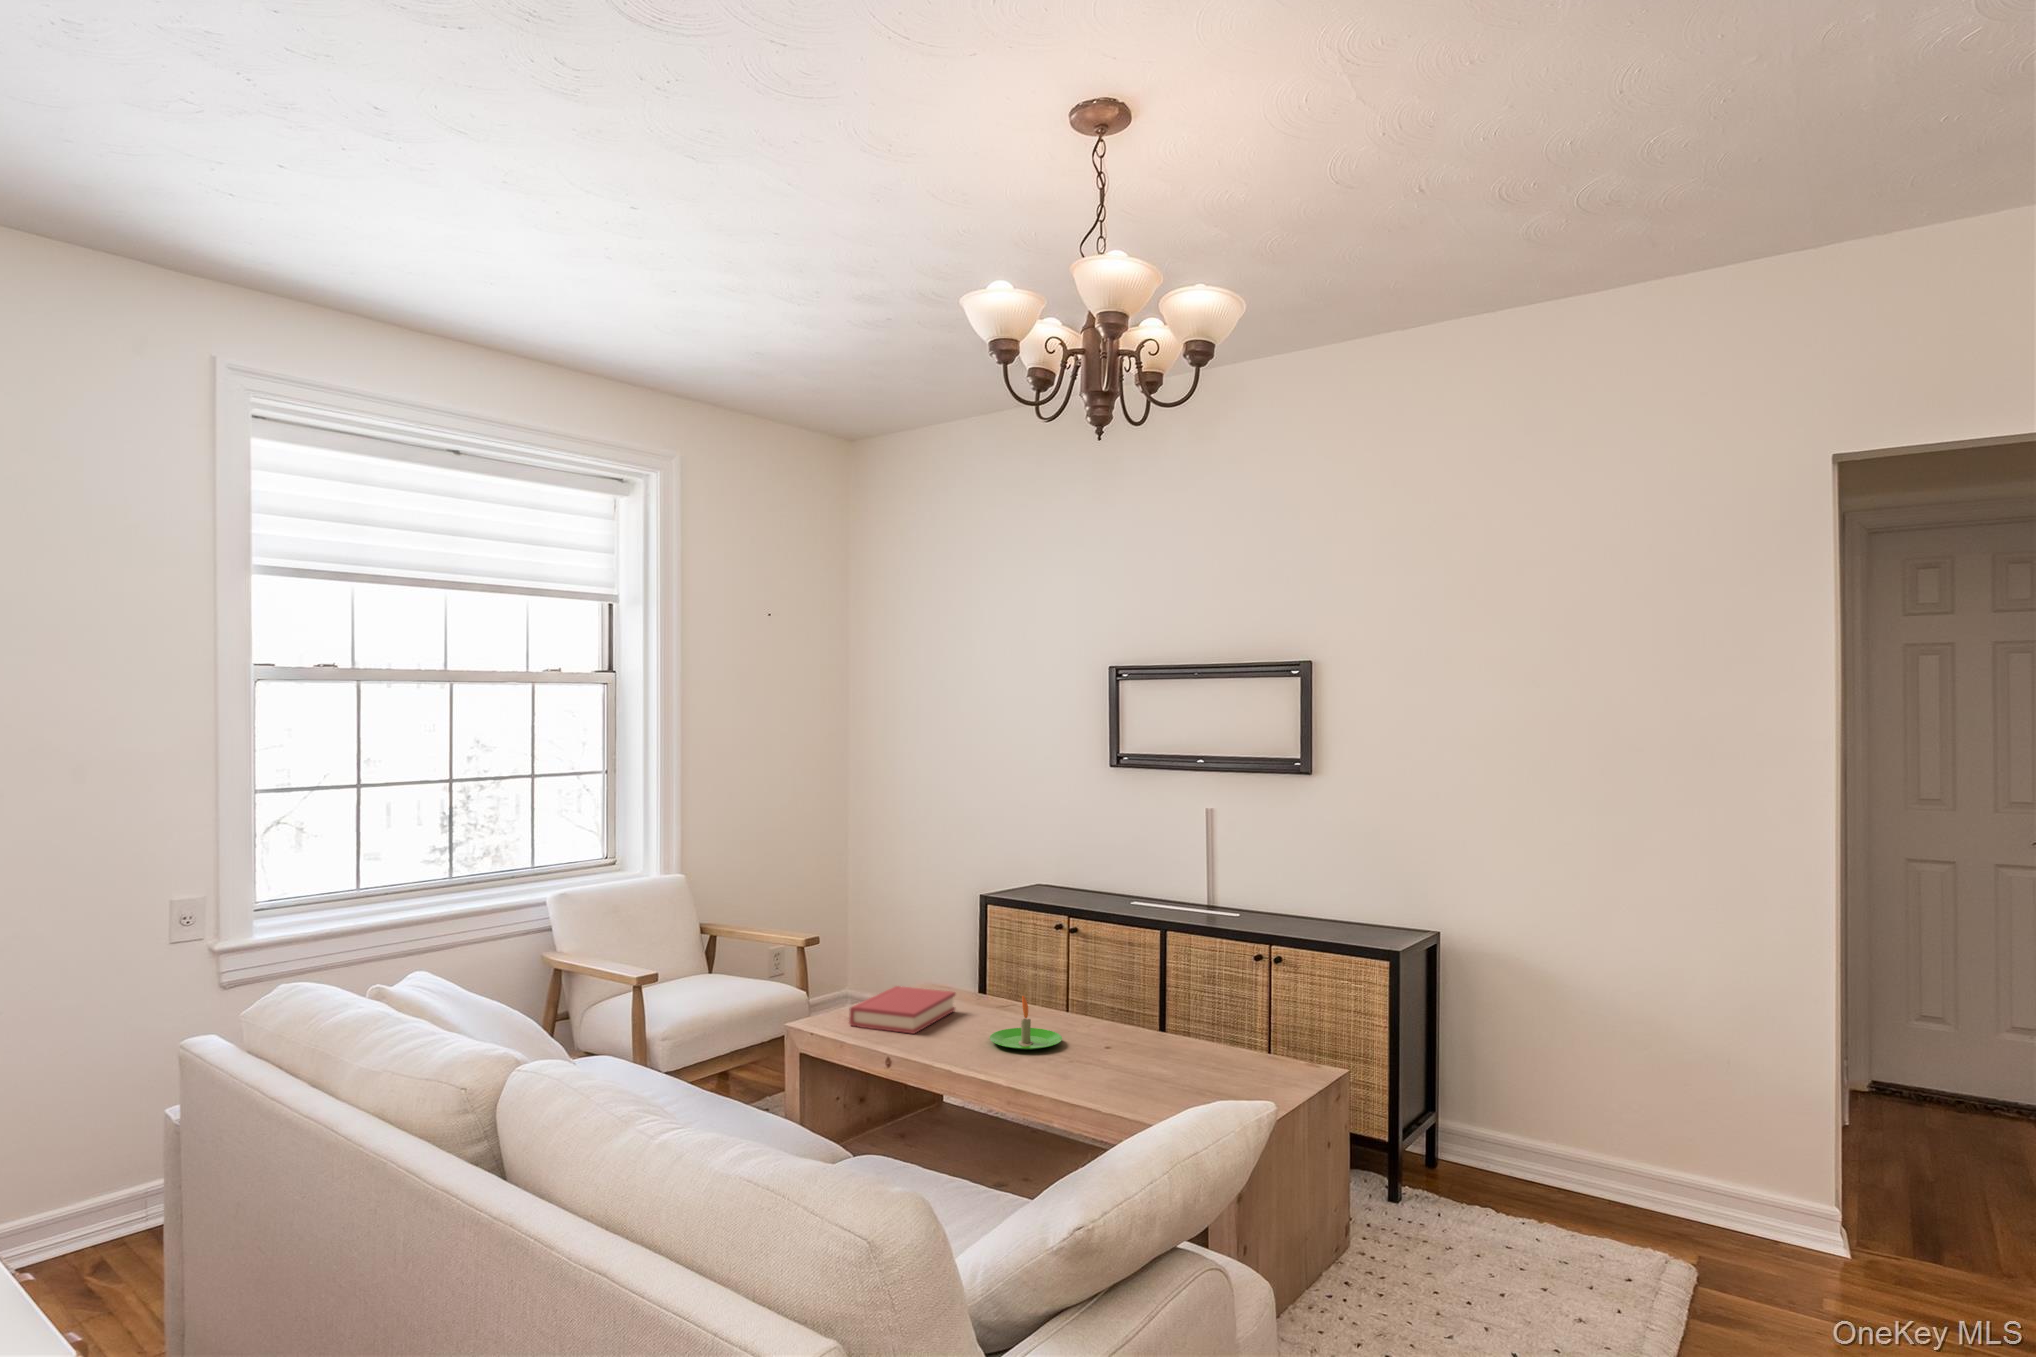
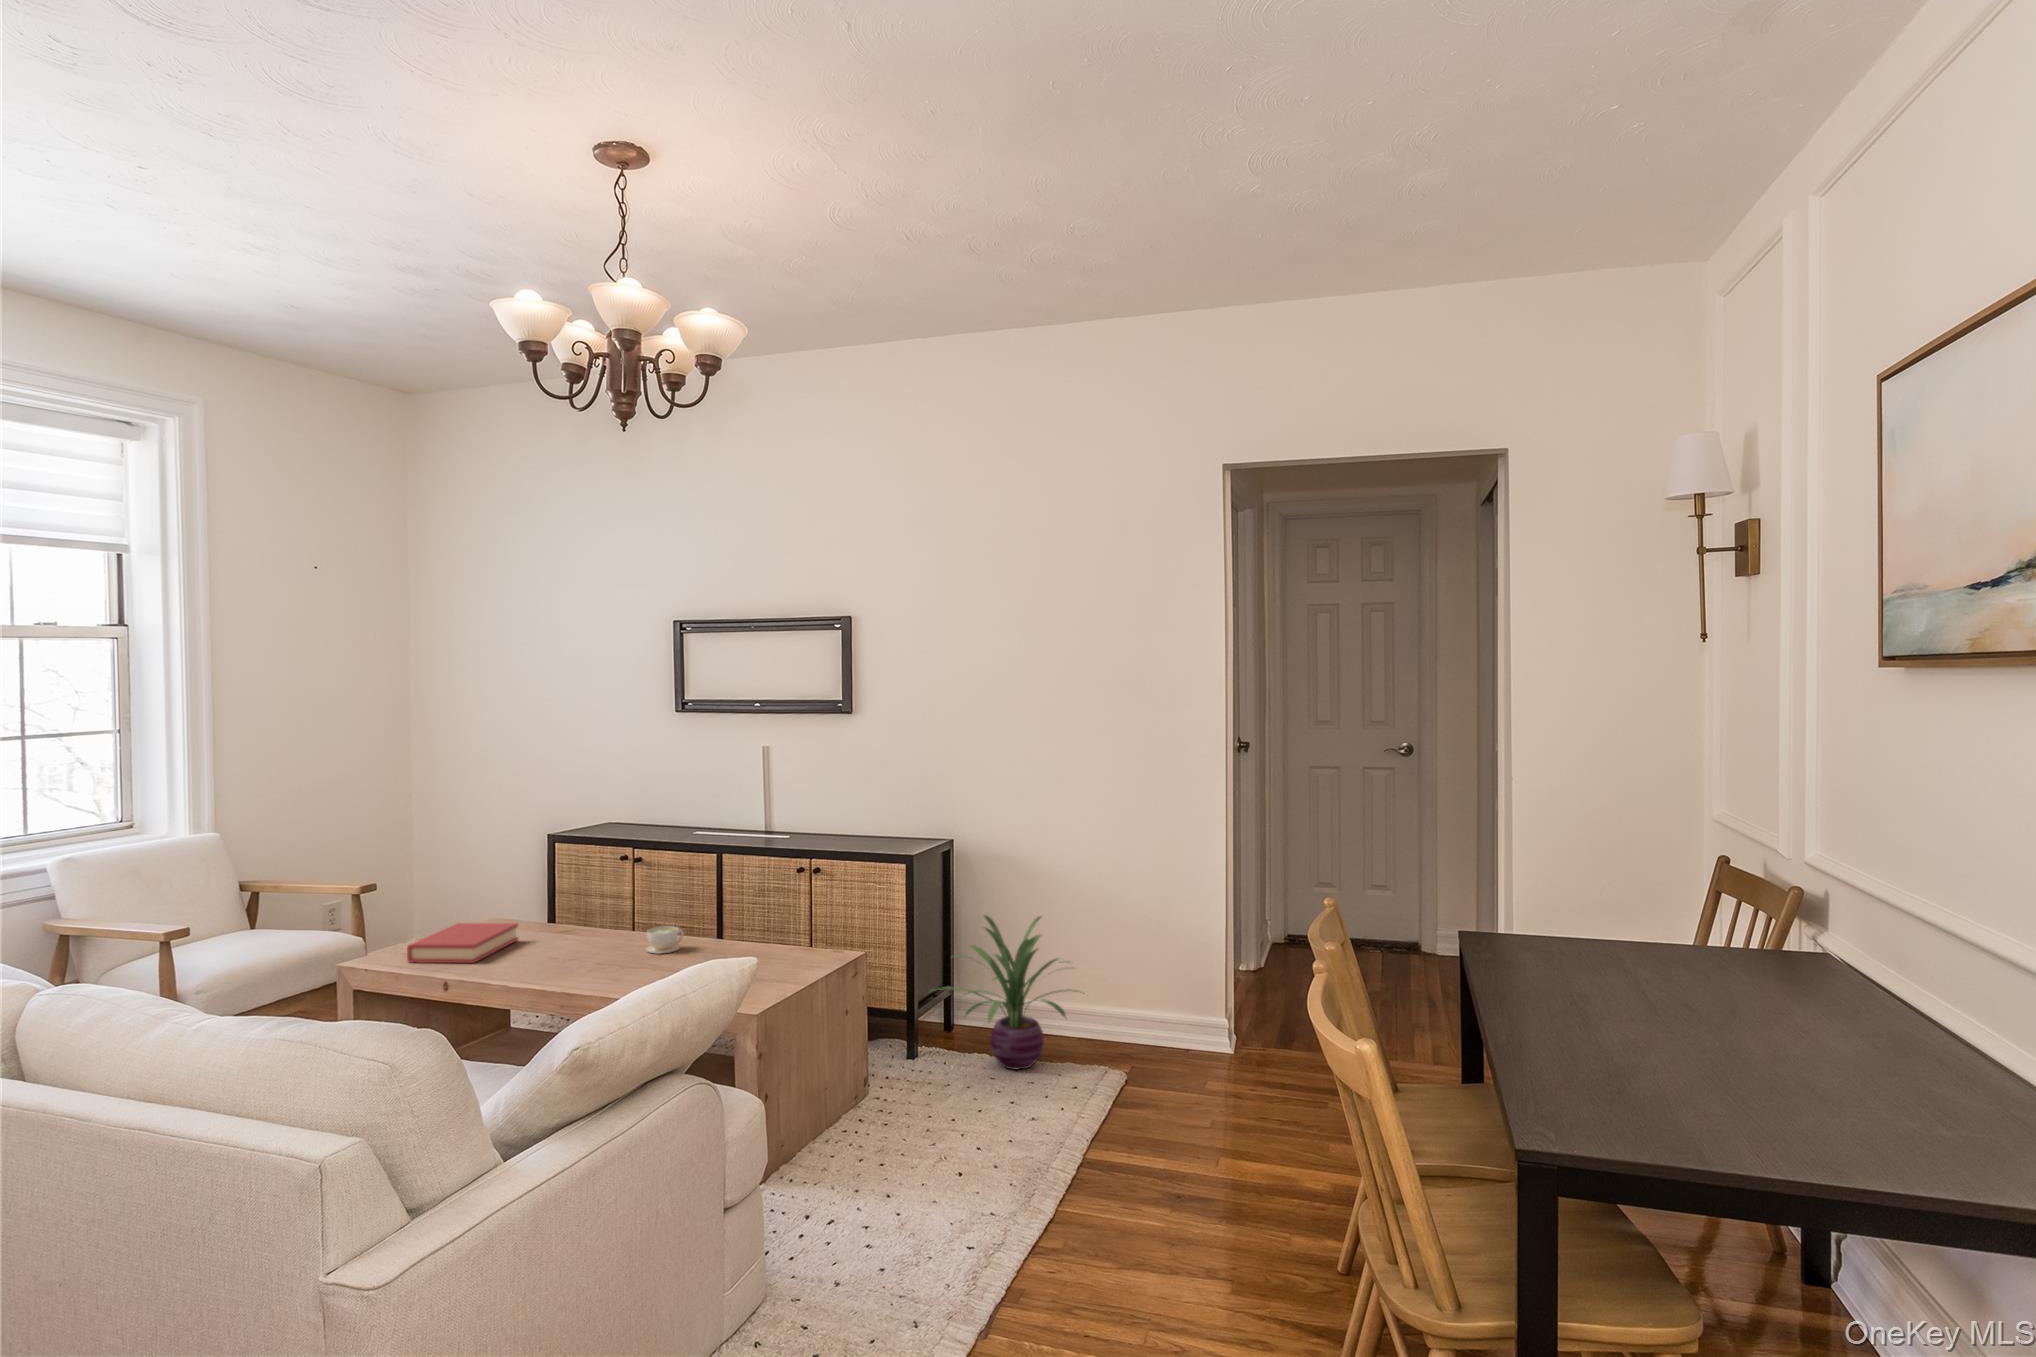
candle: present [990,996,1062,1050] -> none [548,919,617,966]
coffee cup: none [1091,1011,1134,1044] -> present [646,926,684,954]
decorative plant: none [1416,1033,1655,1244] -> present [946,916,1075,1070]

